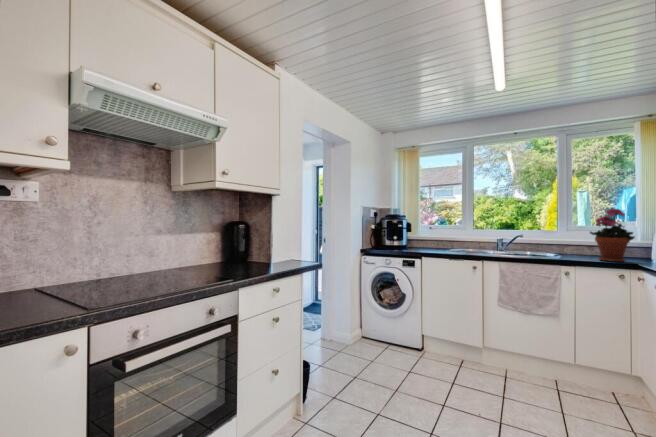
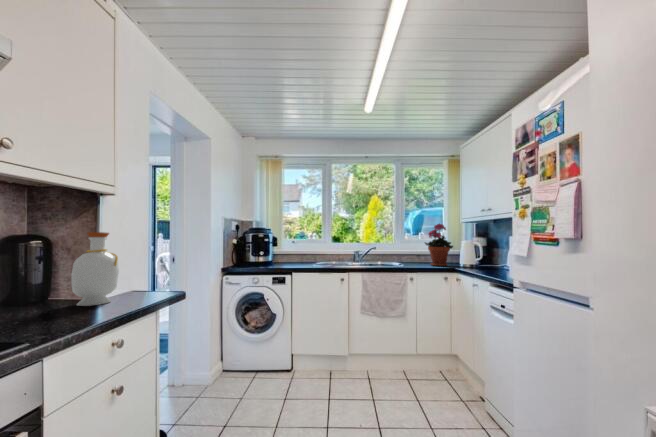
bottle: none [257,221,281,266] -> present [71,232,119,306]

